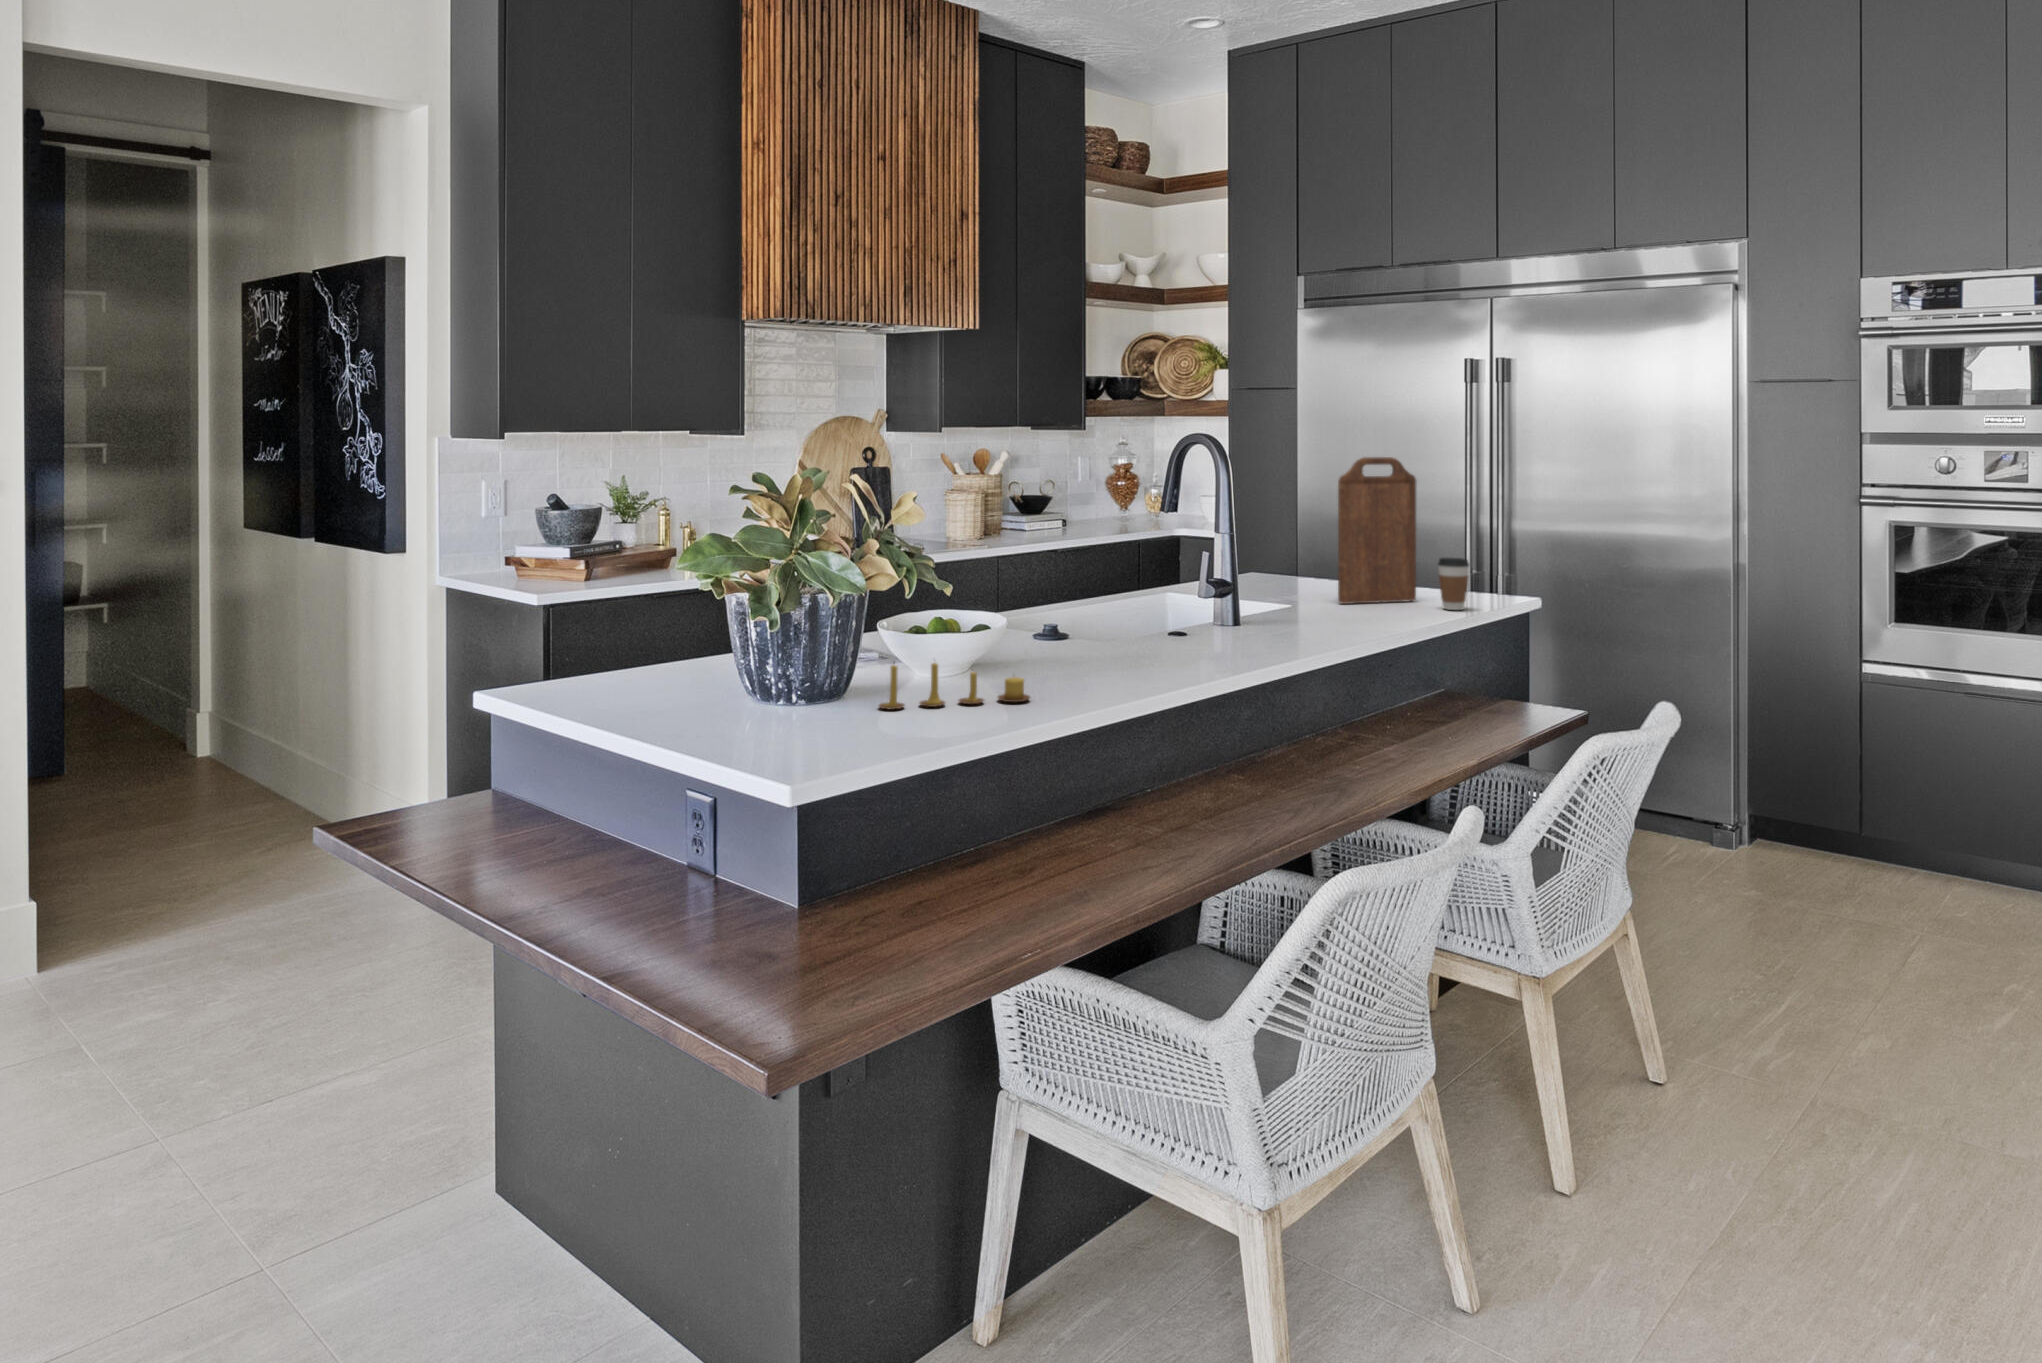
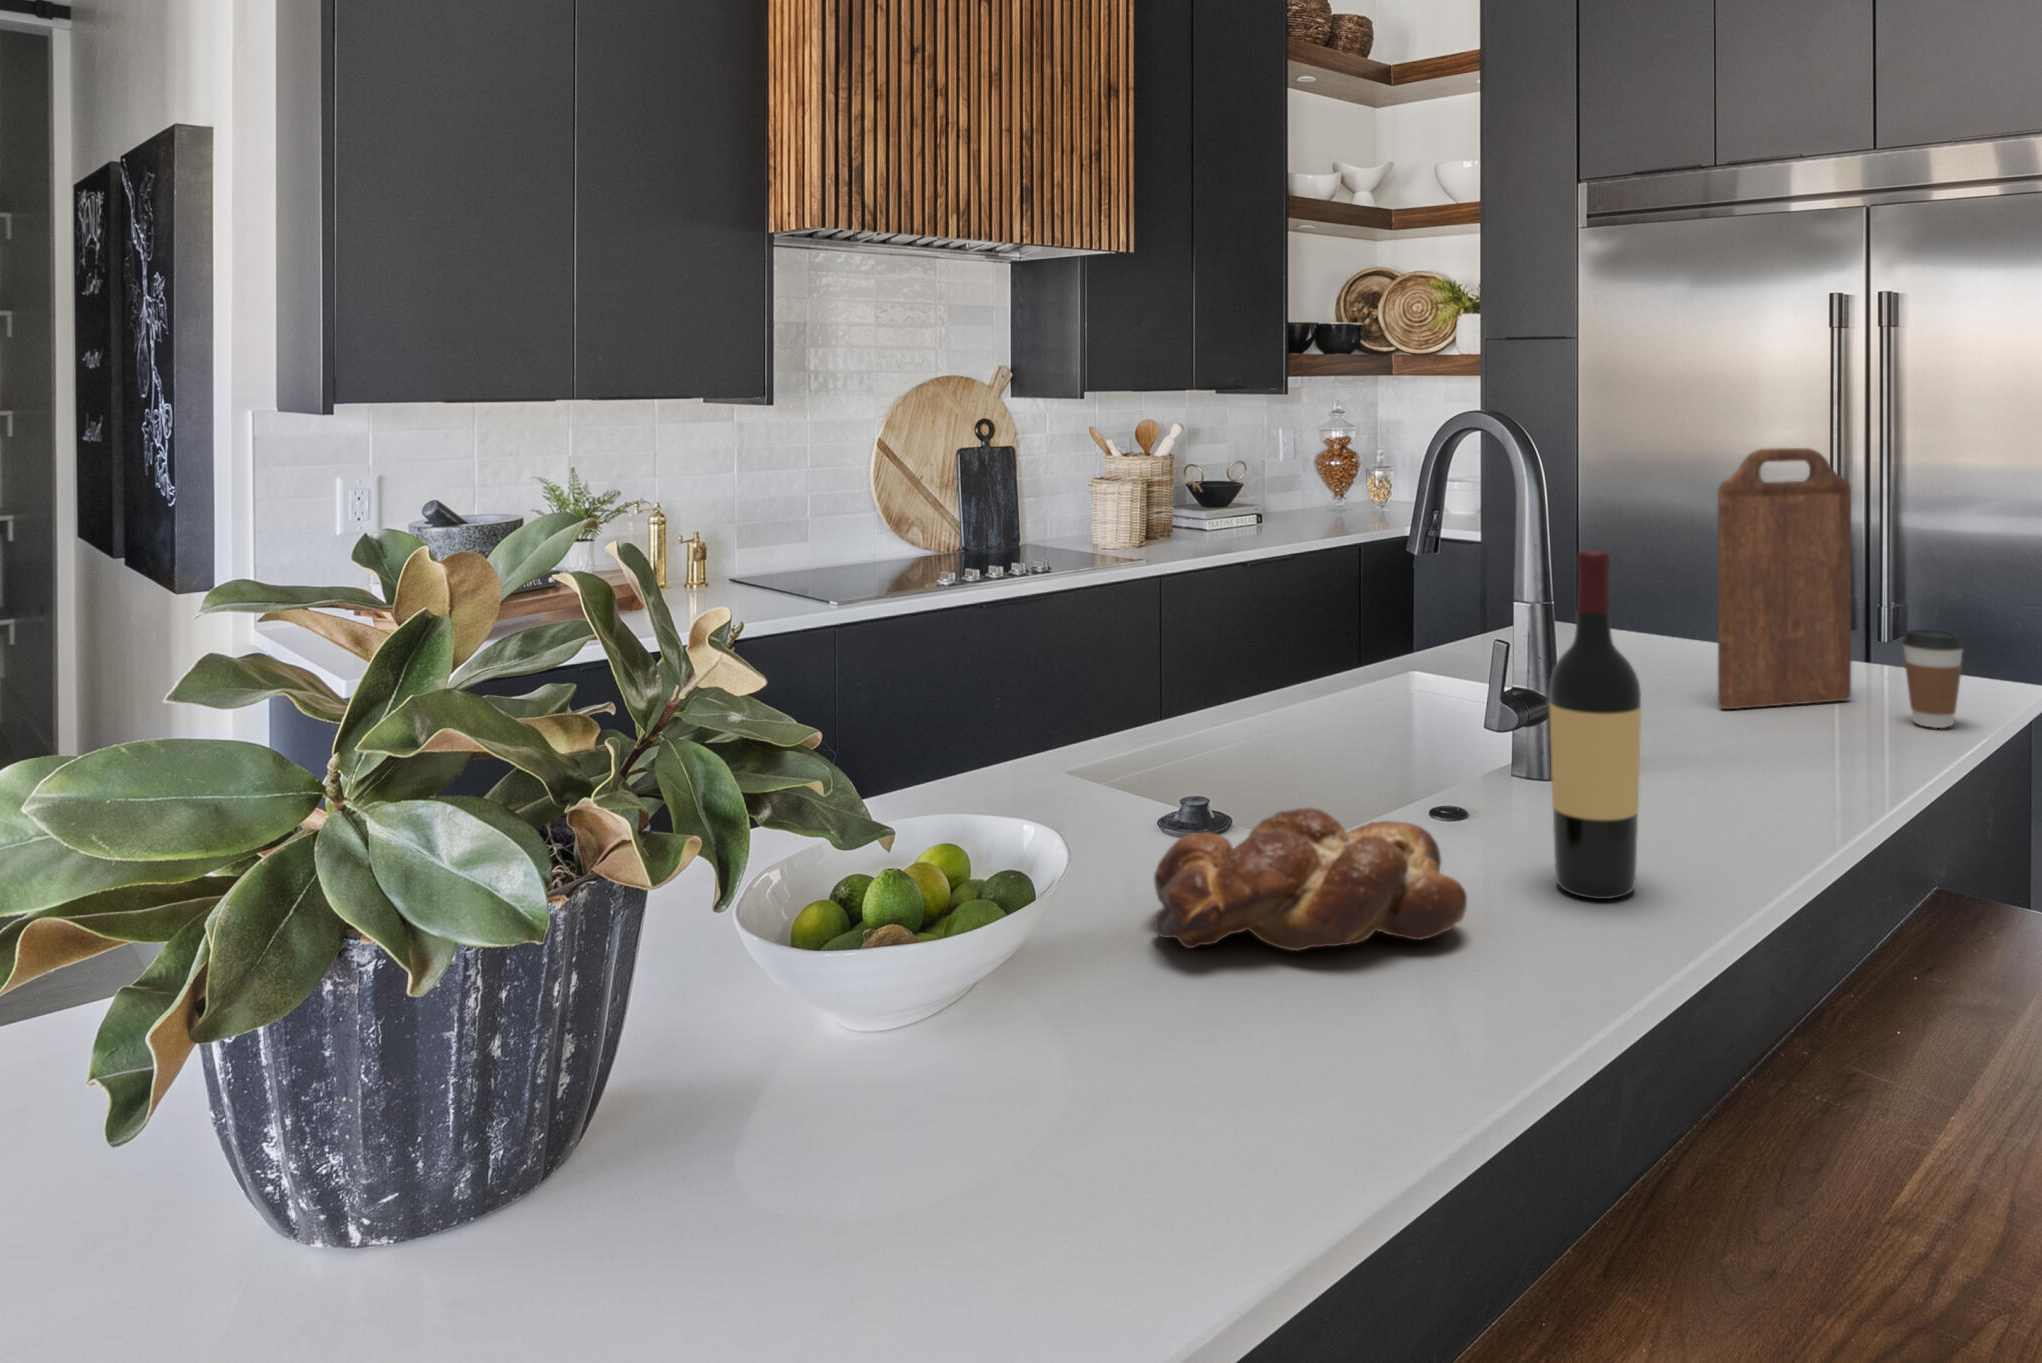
wine bottle: none [1222,497,1263,654] -> present [1549,550,1641,899]
bread loaf: none [1042,609,1181,663] -> present [1154,808,1467,951]
candle: present [879,663,1031,709] -> none [604,1082,1075,1262]

